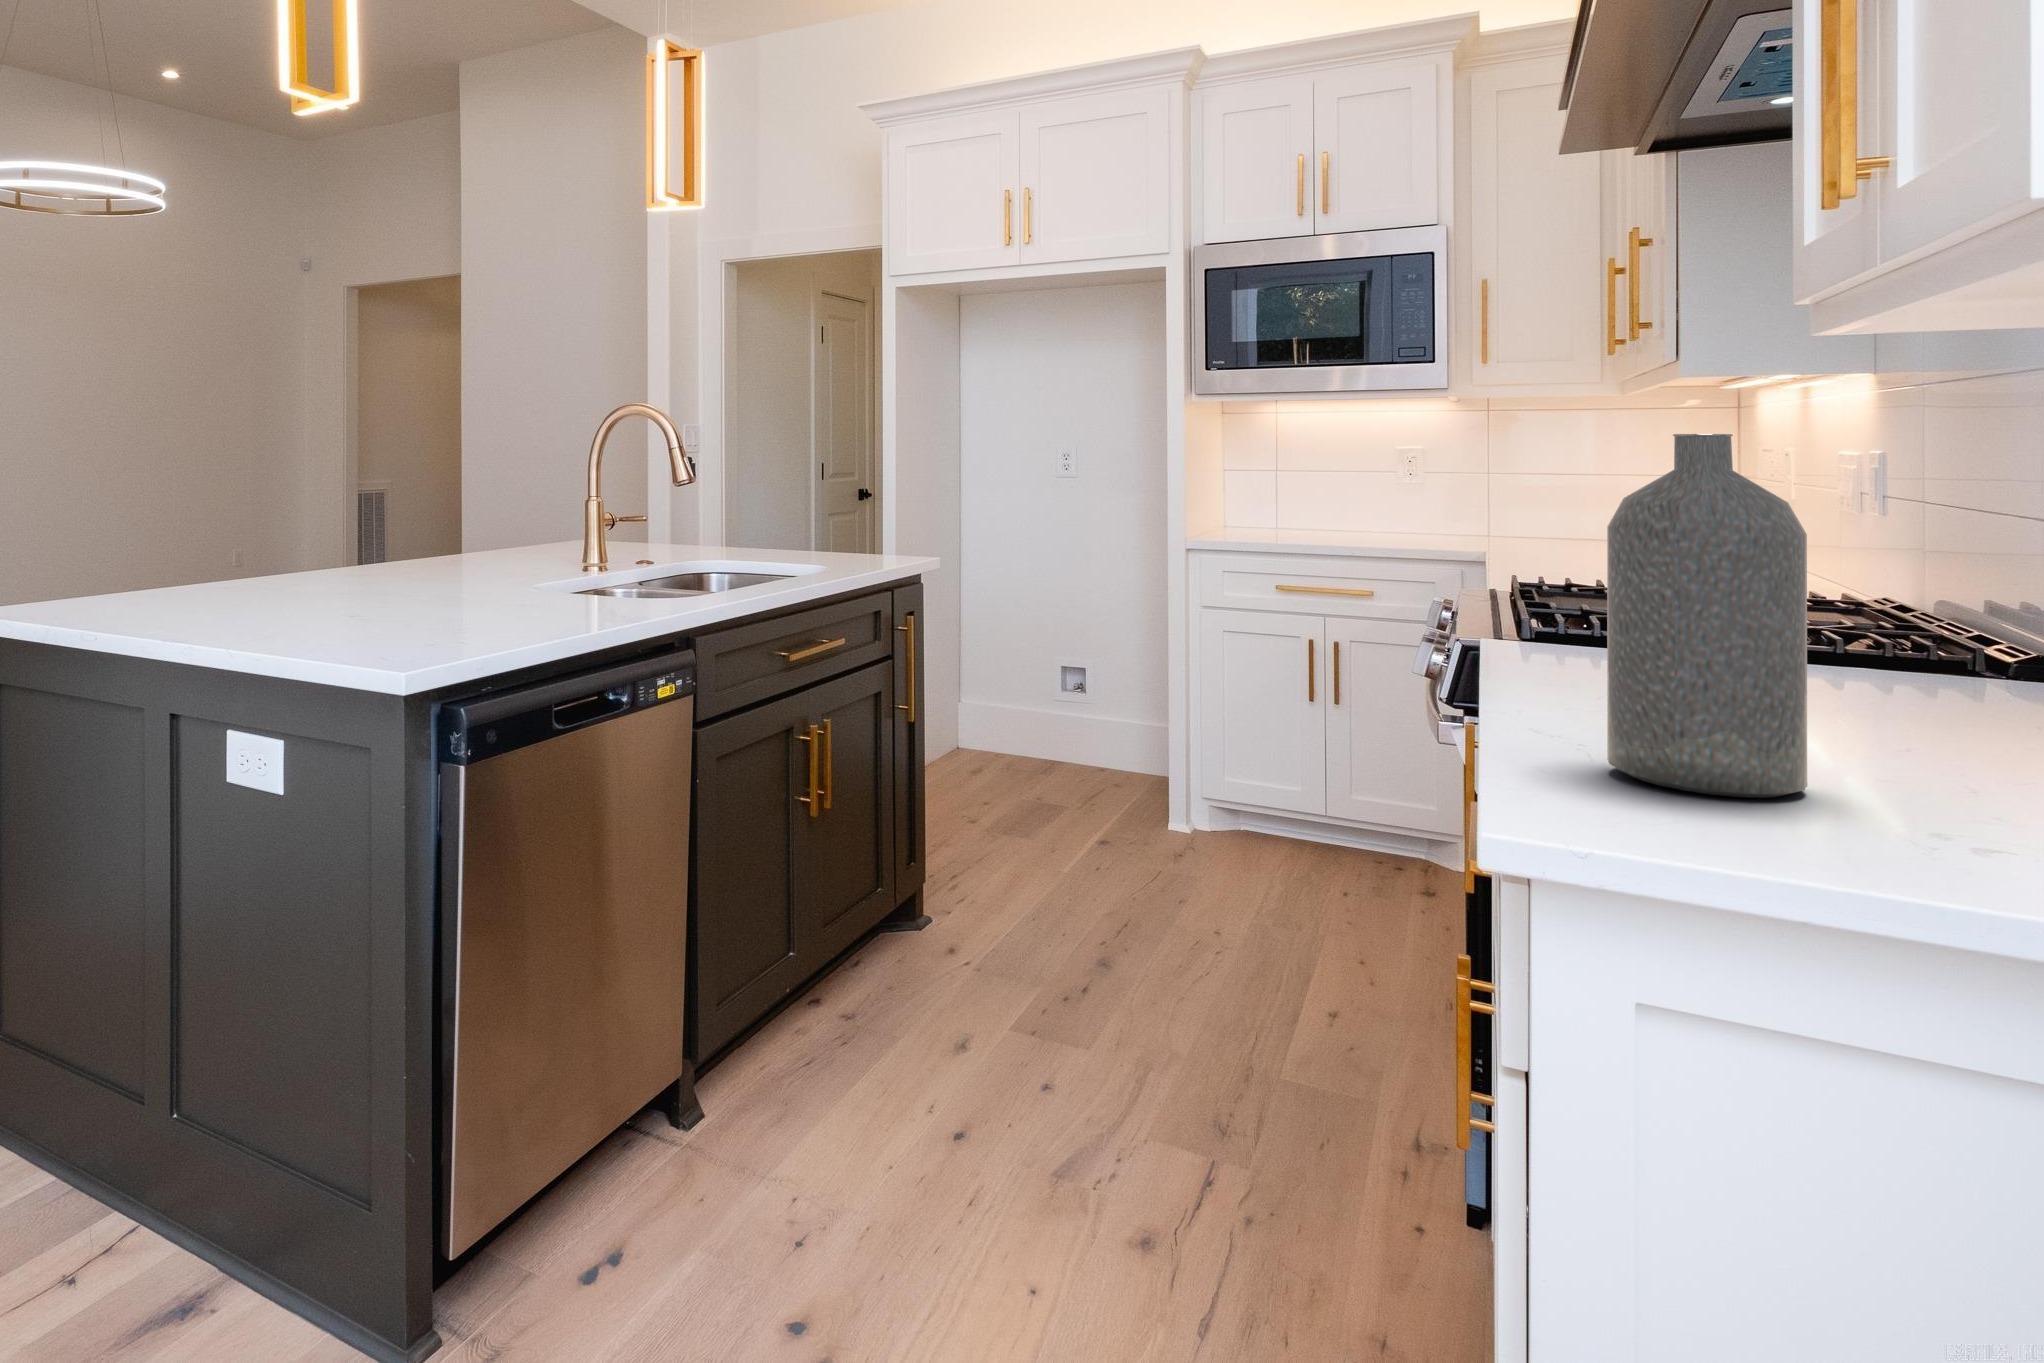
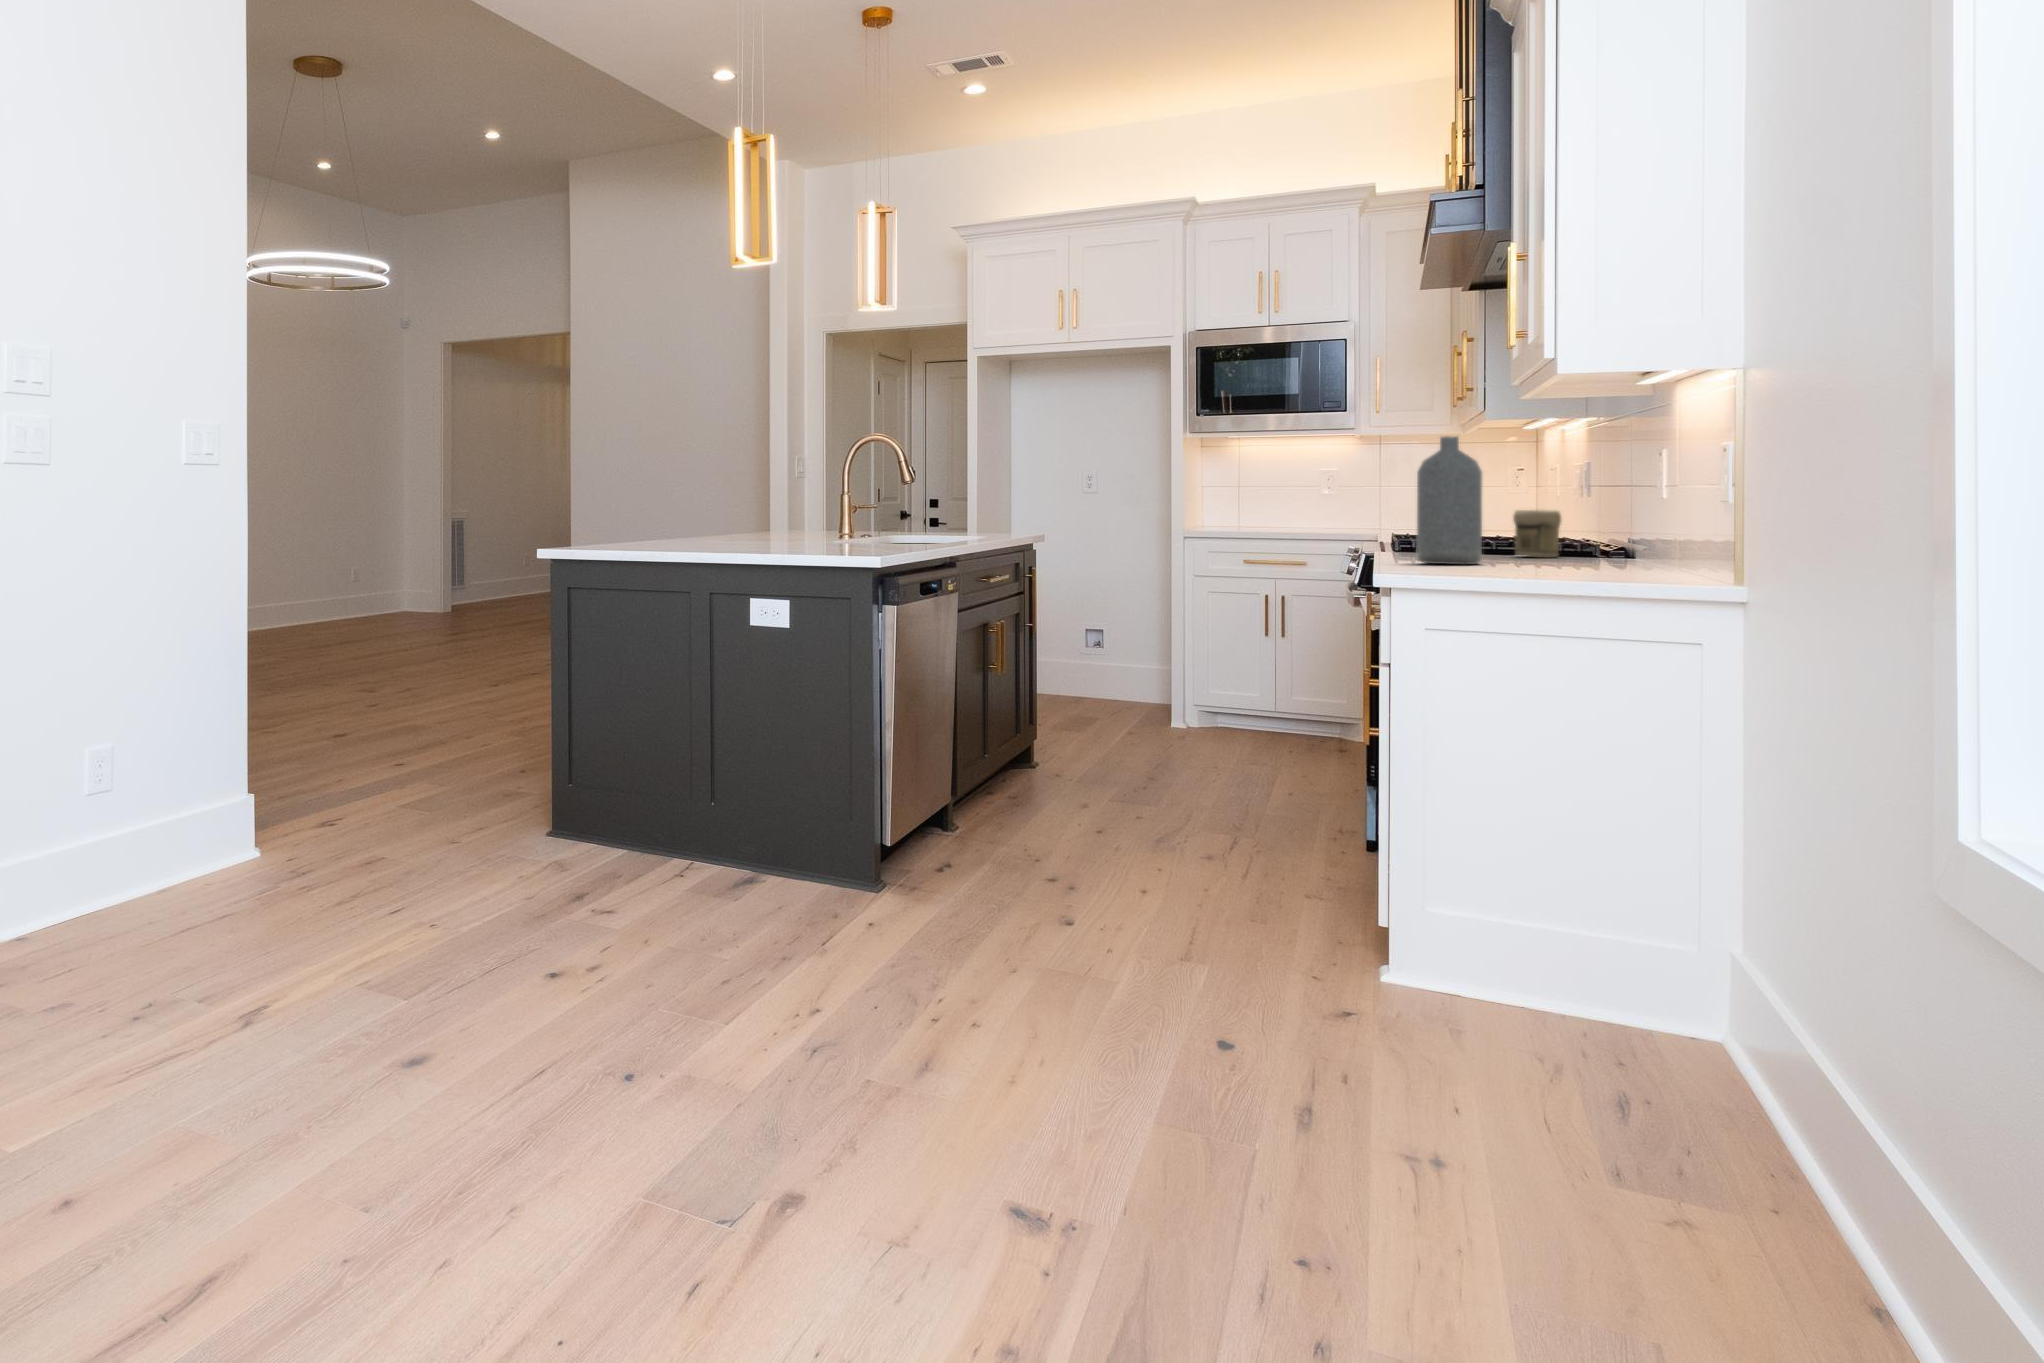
jar: none [1834,598,1970,725] -> present [1513,510,1561,558]

